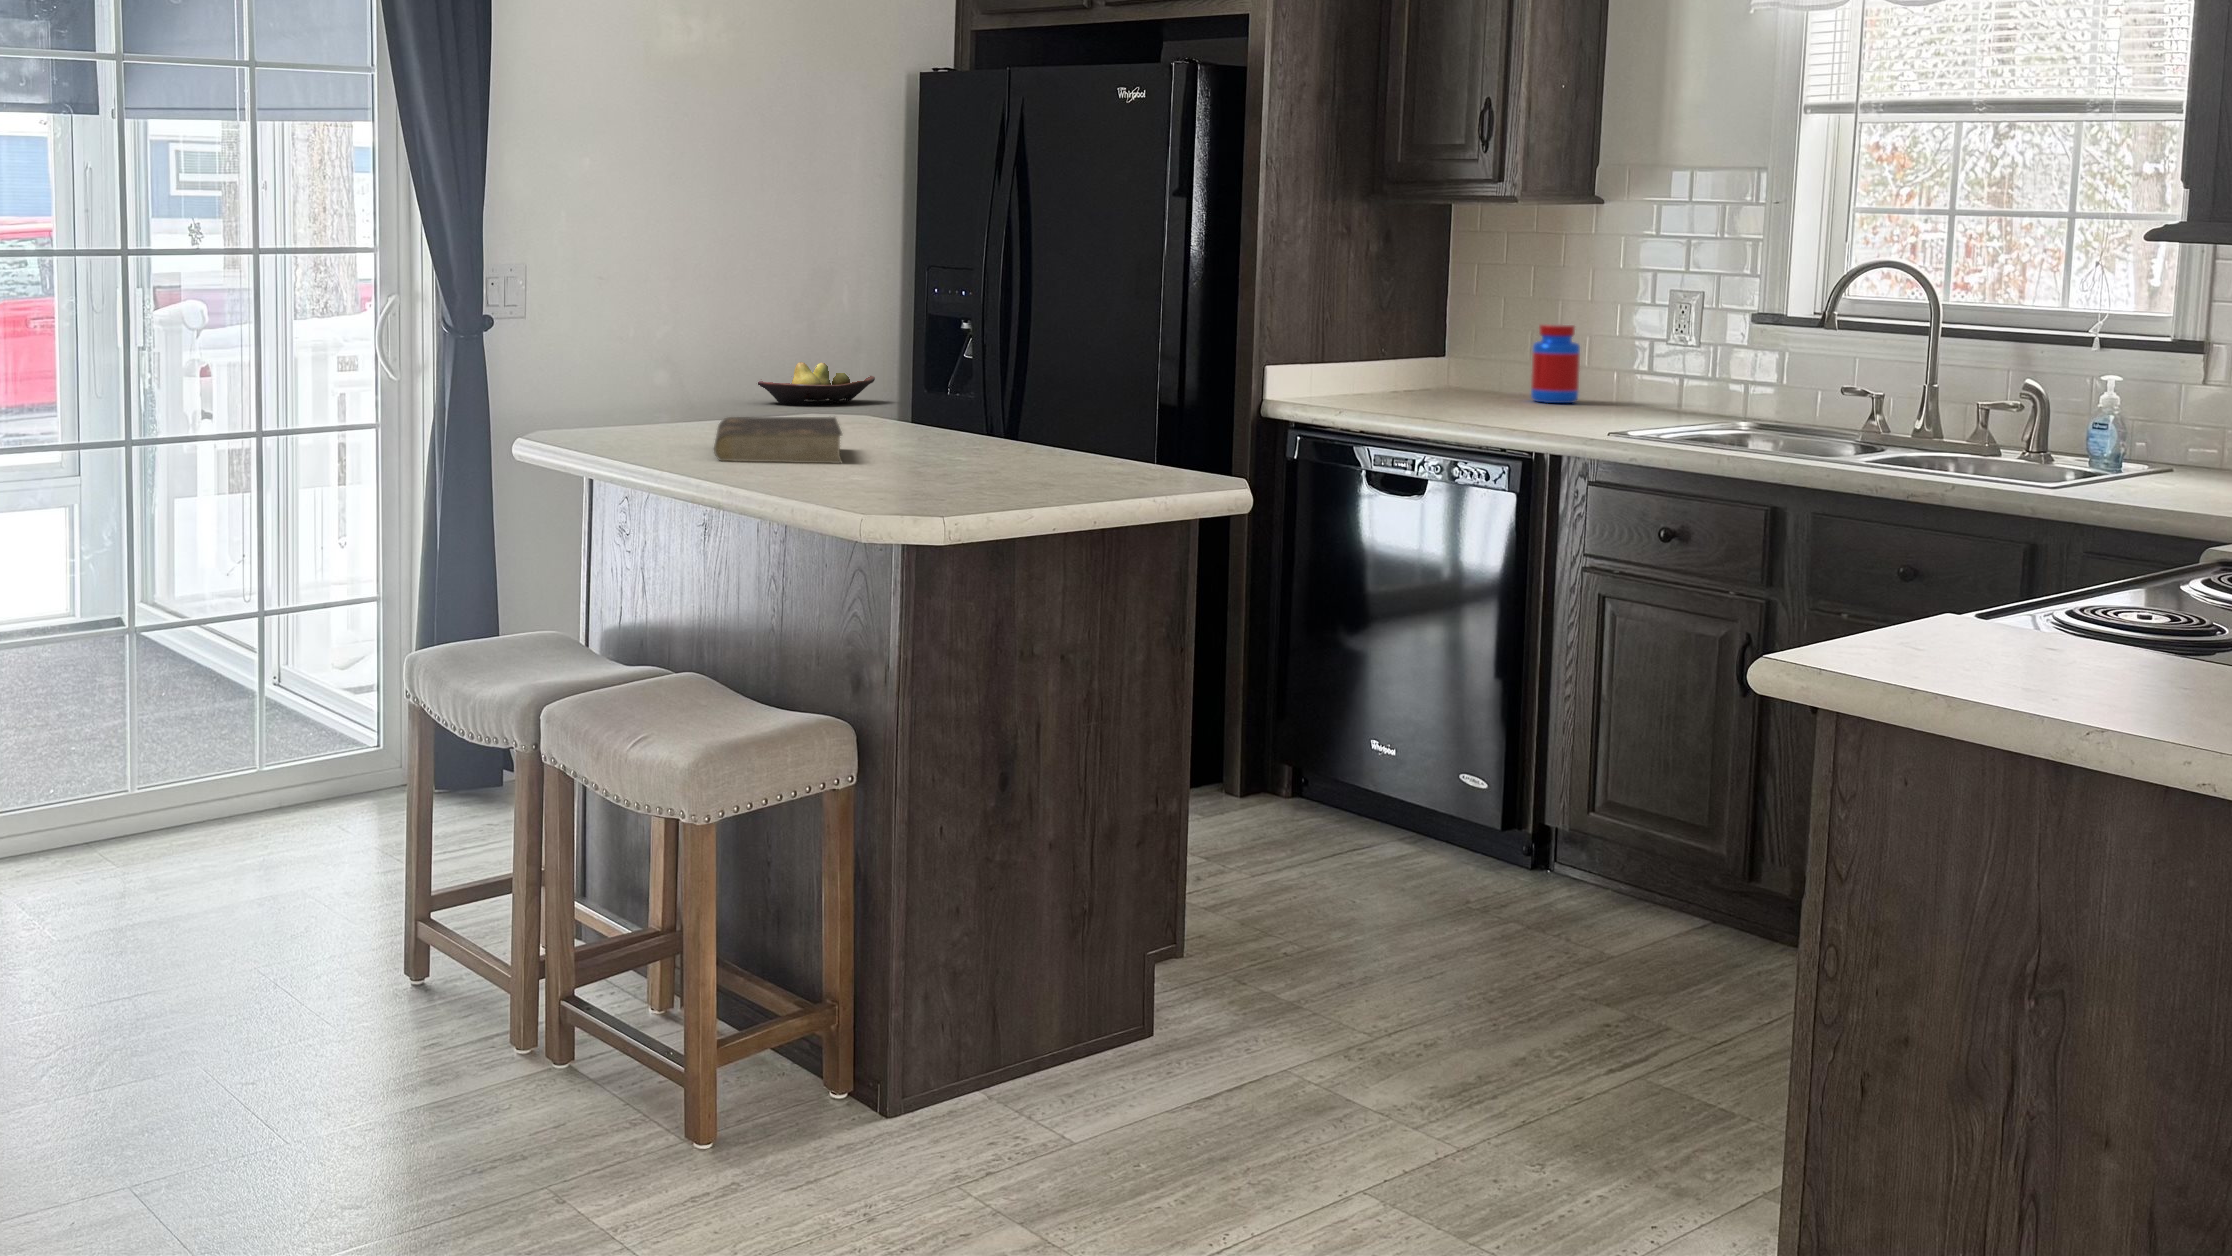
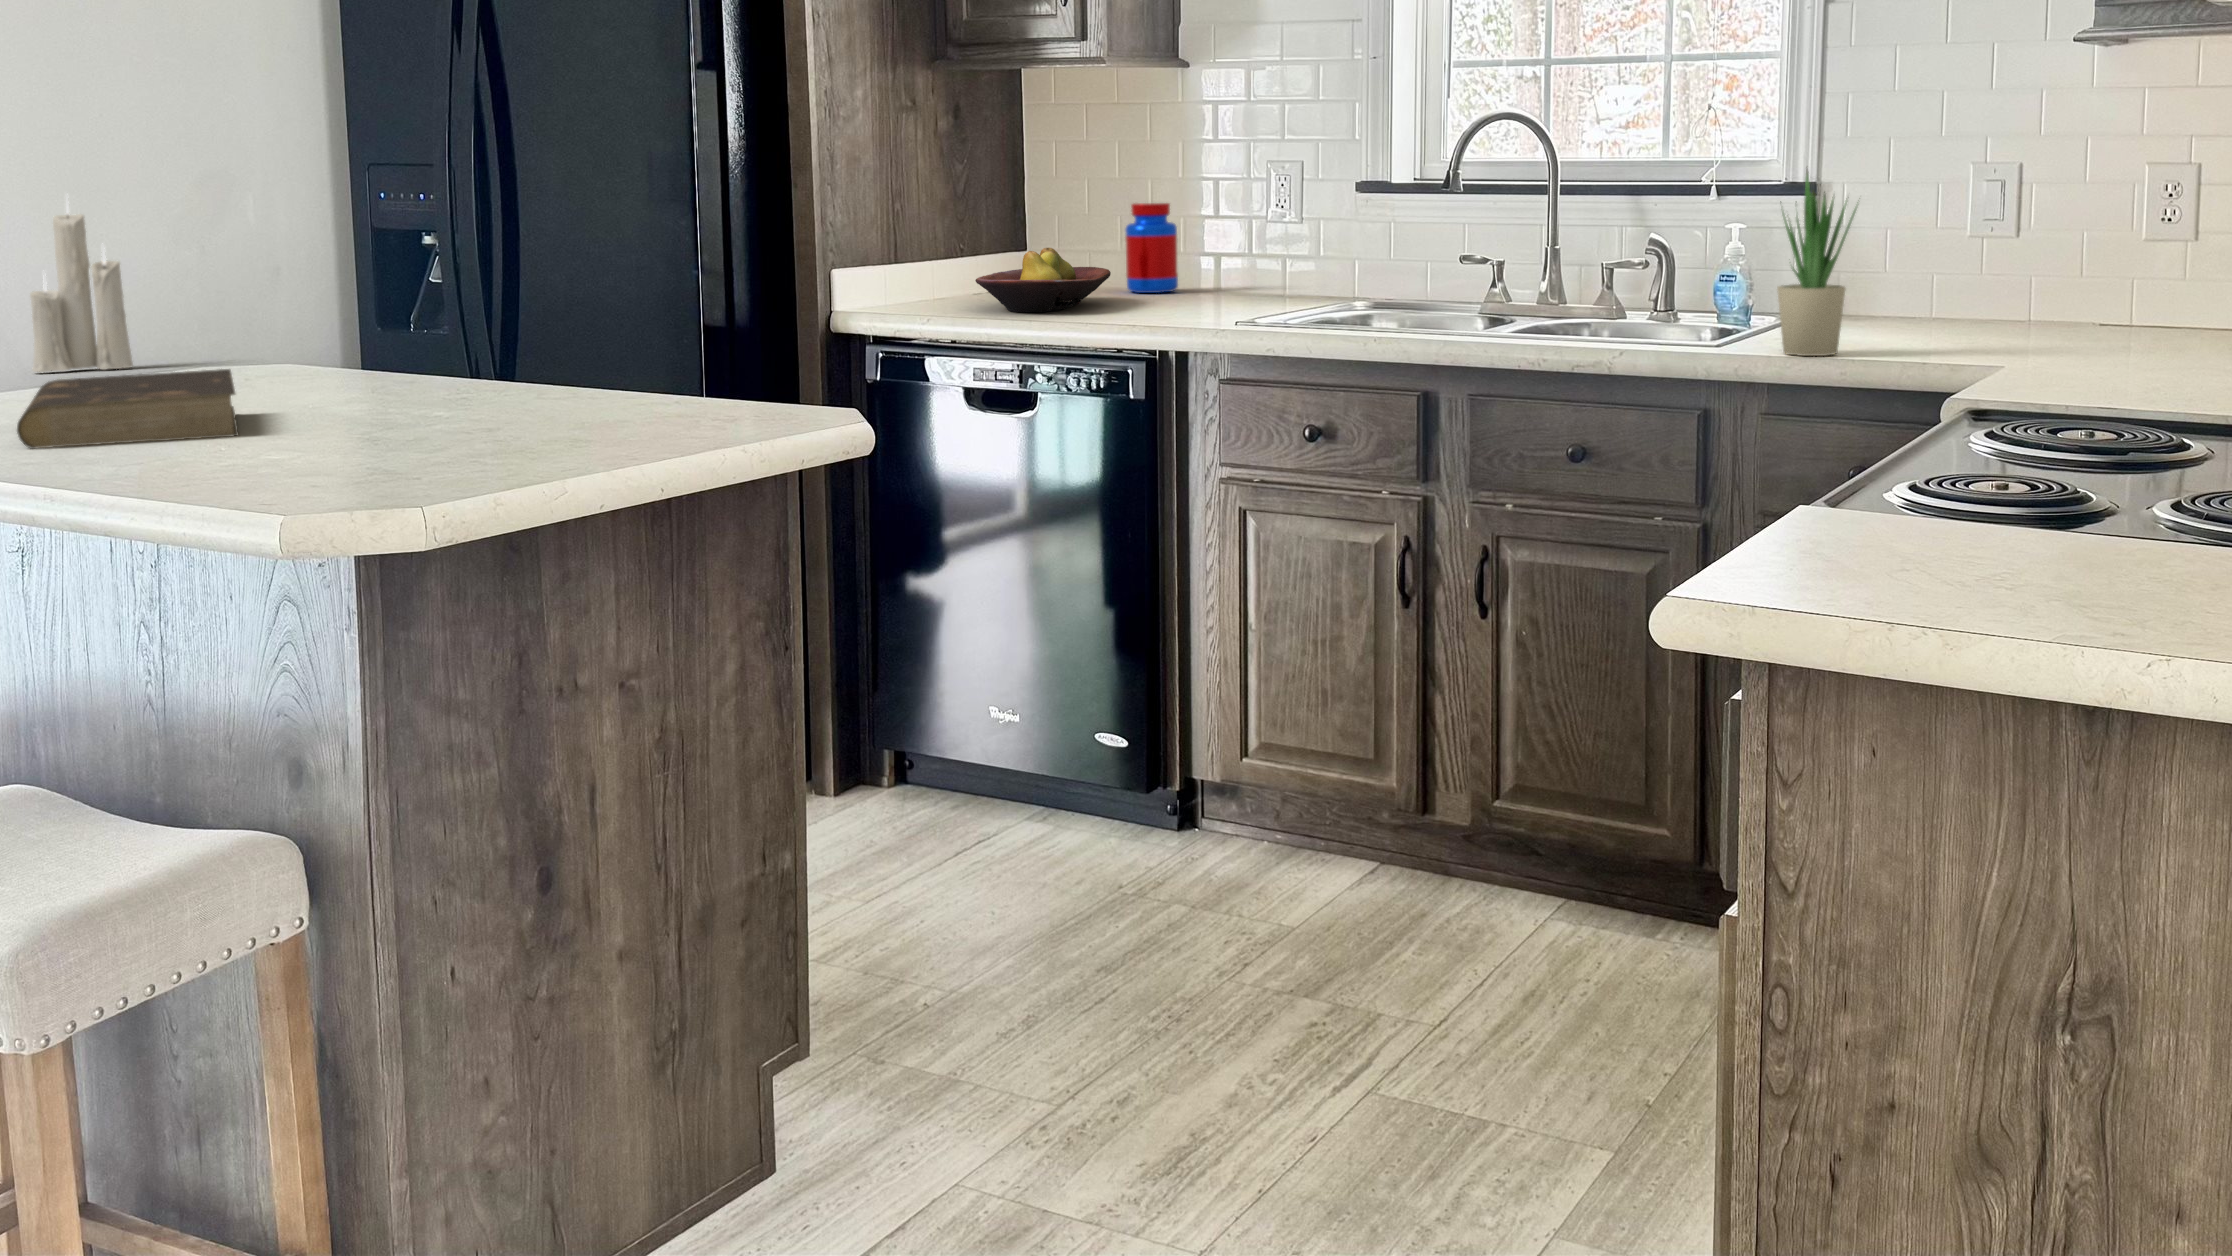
candle: none [695,276,759,410] -> present [30,199,133,372]
potted plant: none [2115,328,2205,503] -> present [1777,170,1857,356]
fruit bowl: present [758,362,875,406] -> present [975,248,1111,312]

